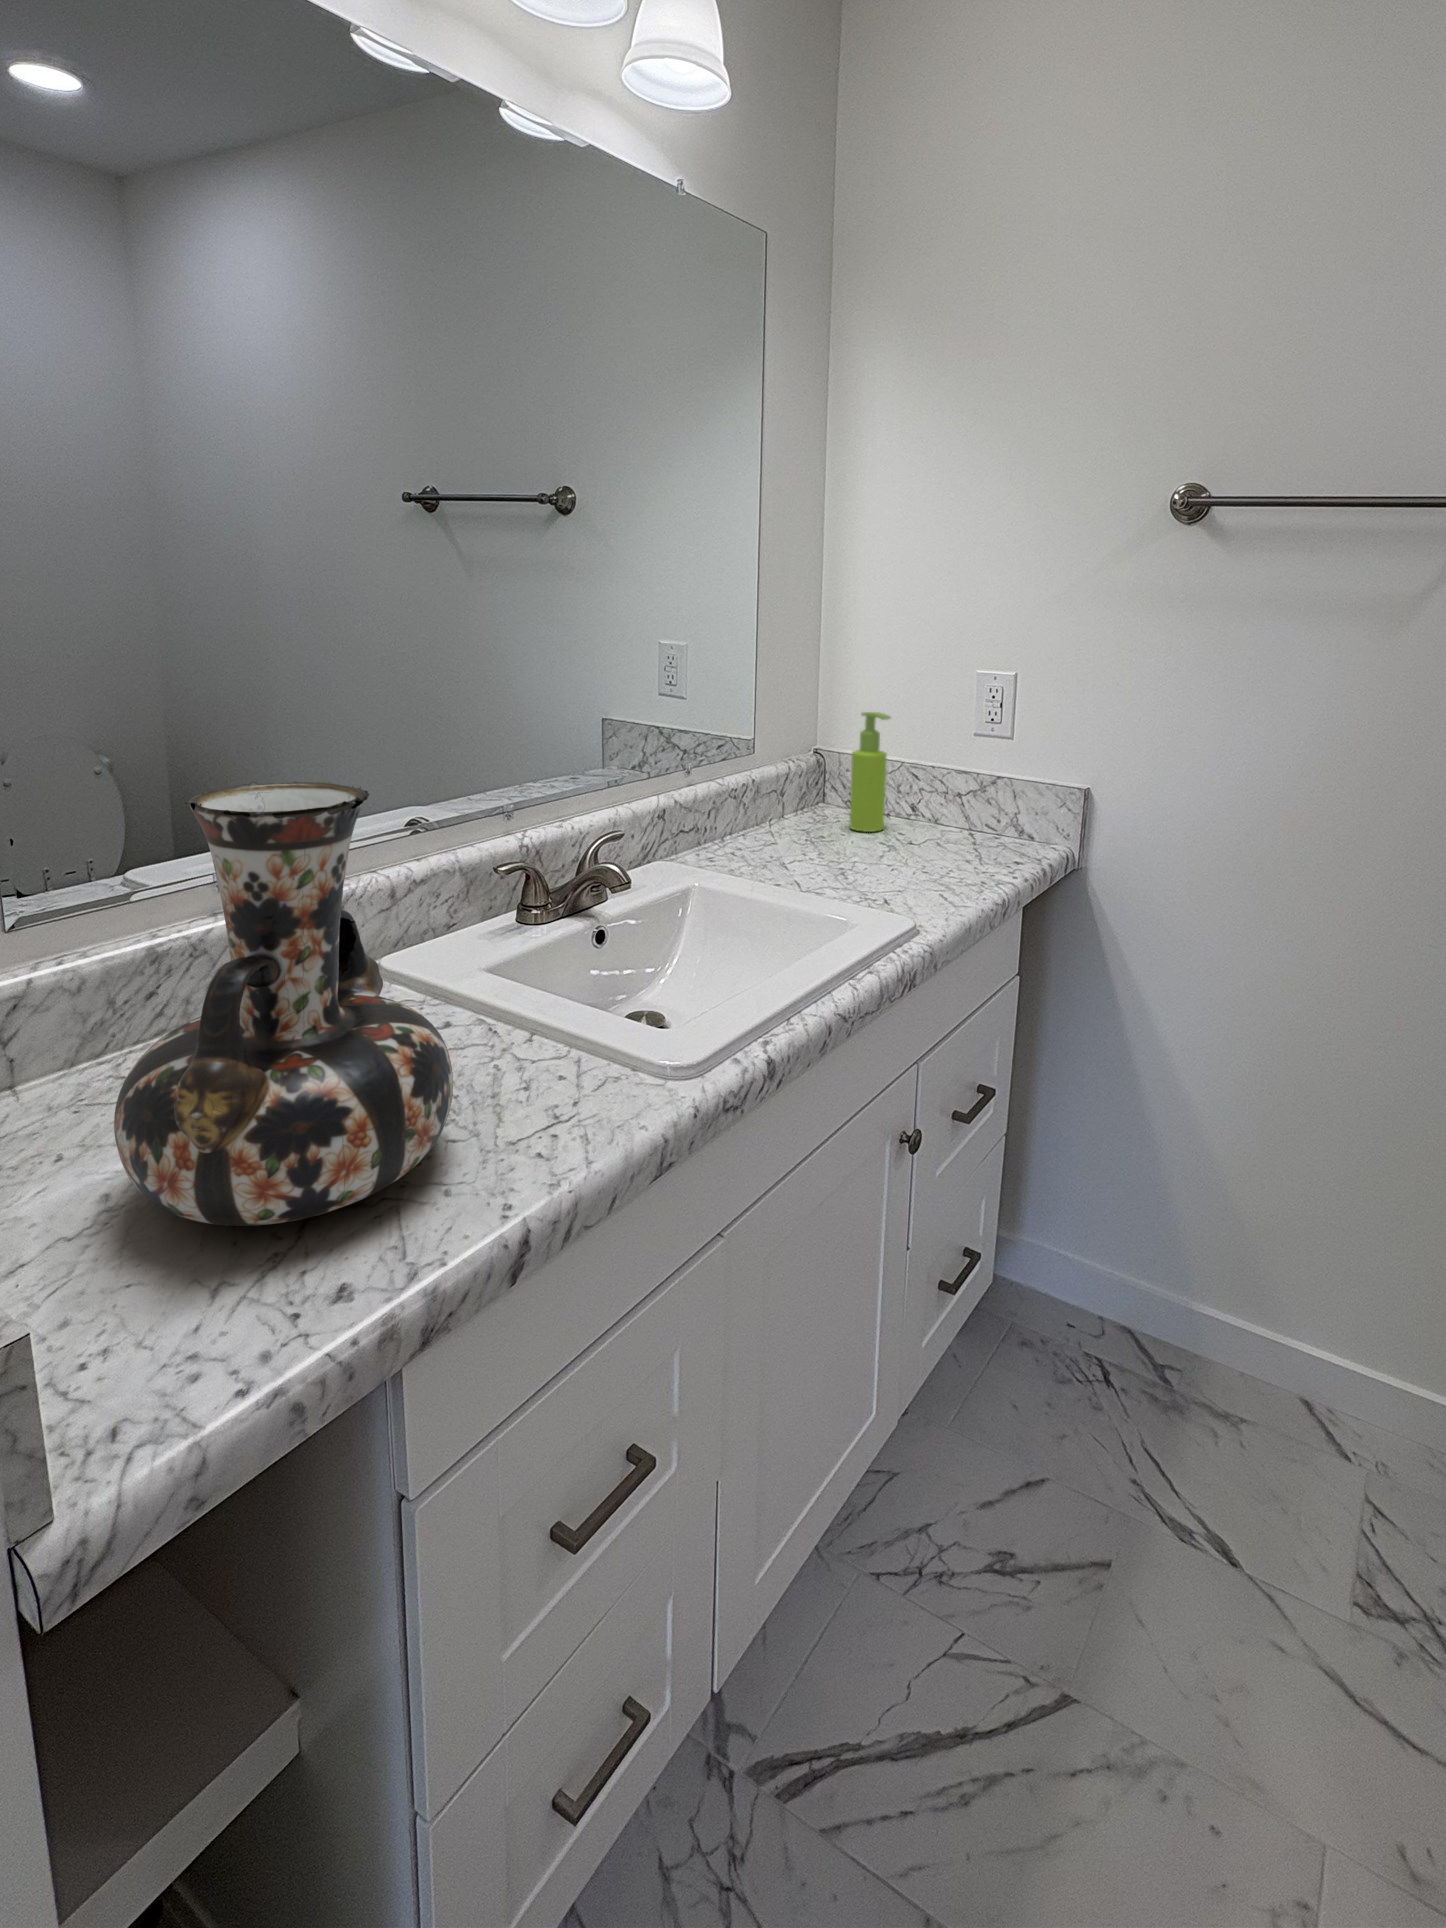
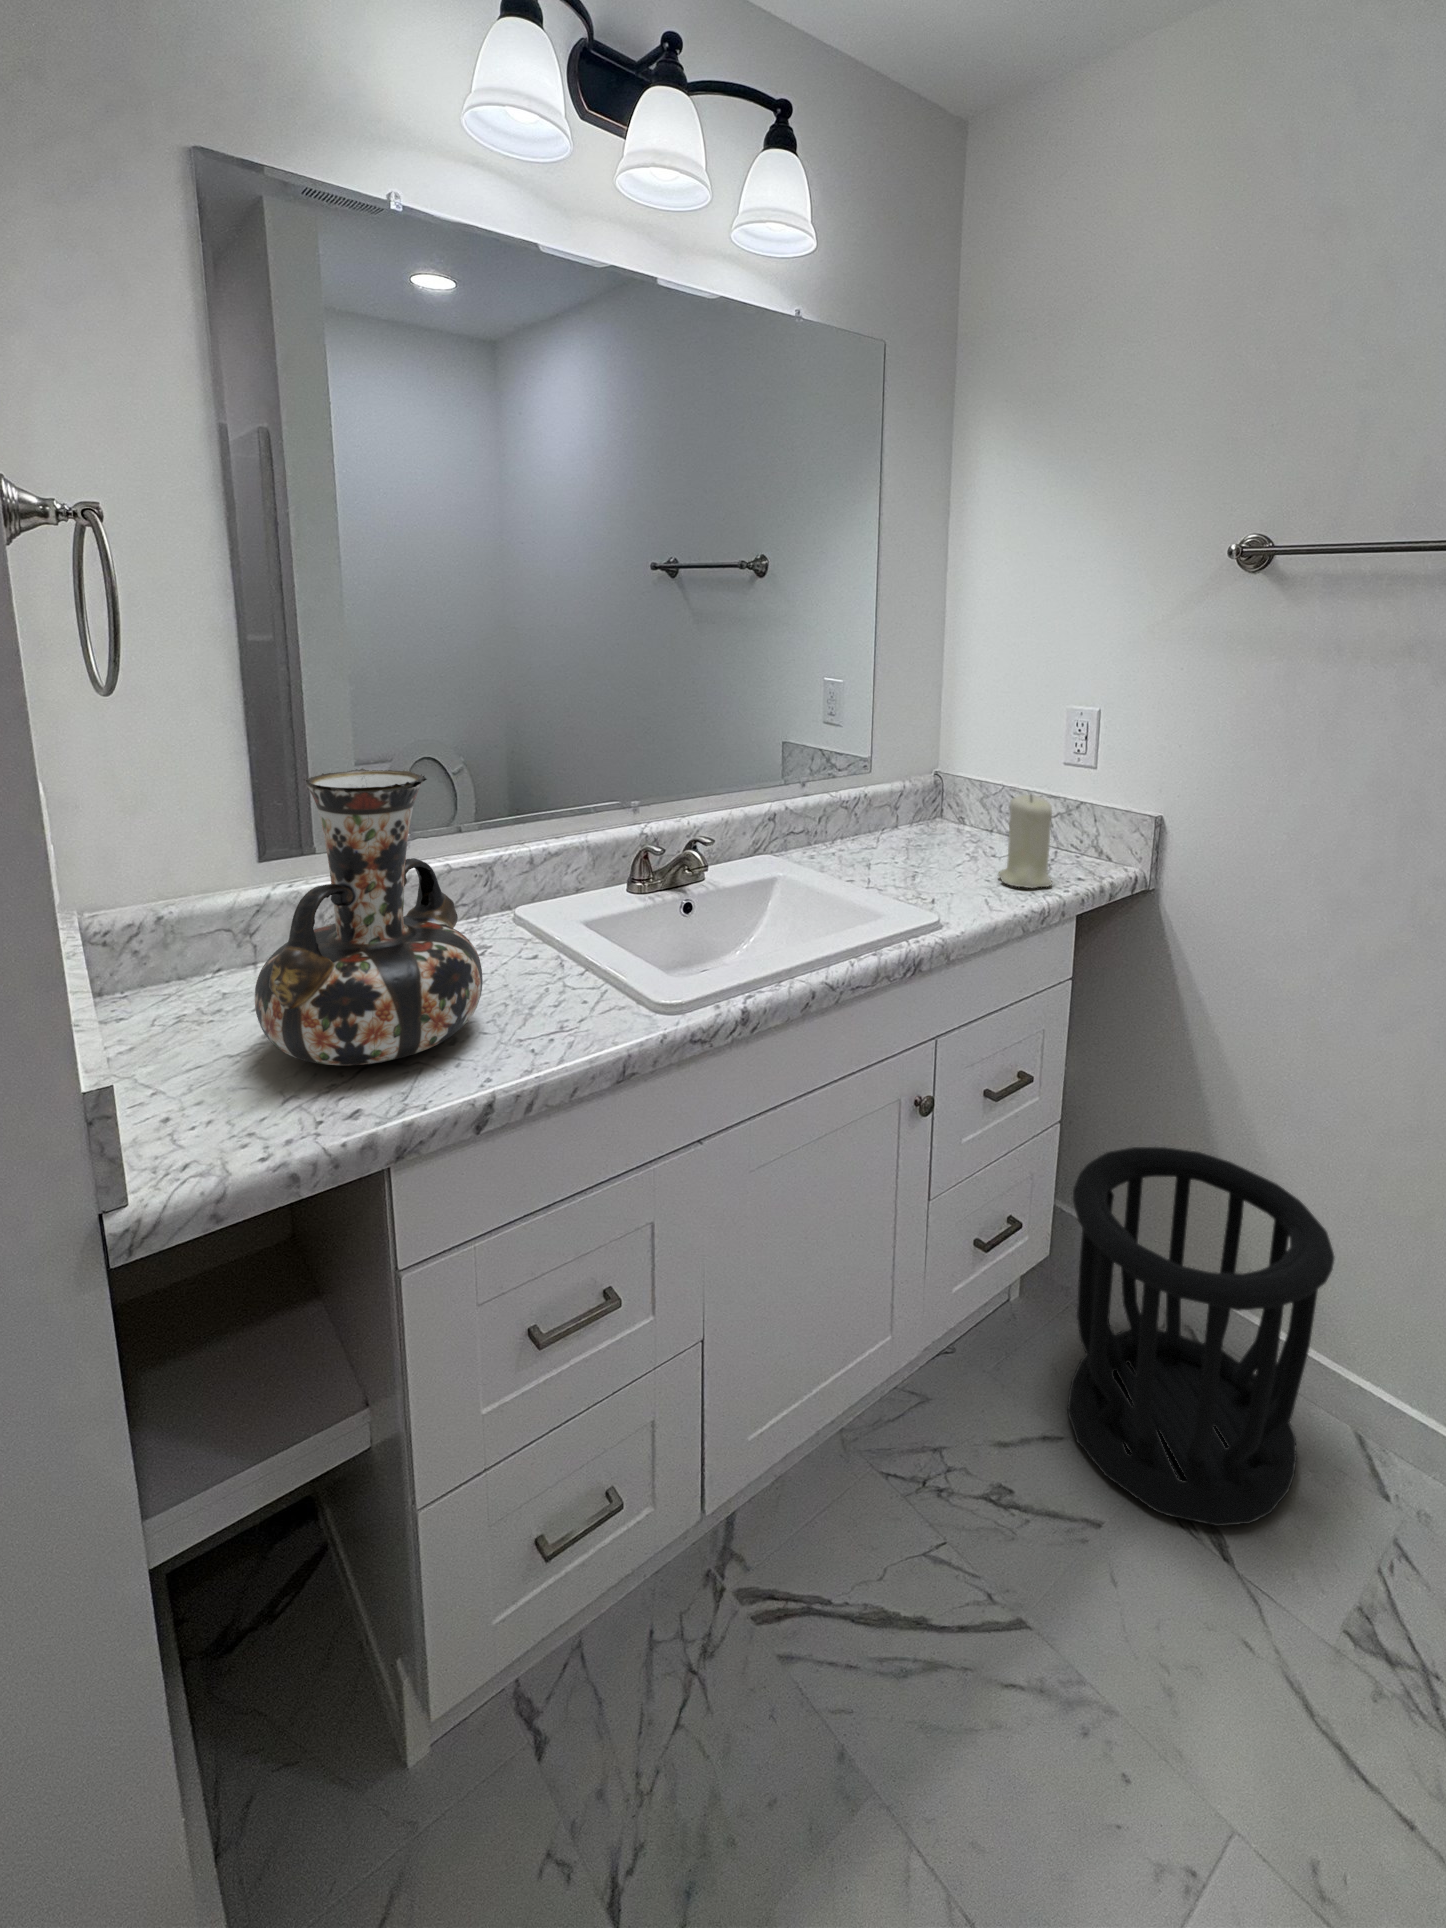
soap dispenser: present [850,712,890,832] -> none [952,739,988,844]
candle: none [934,770,998,877] -> present [998,794,1052,888]
wastebasket: none [1035,1141,1306,1534] -> present [1067,1147,1335,1526]

